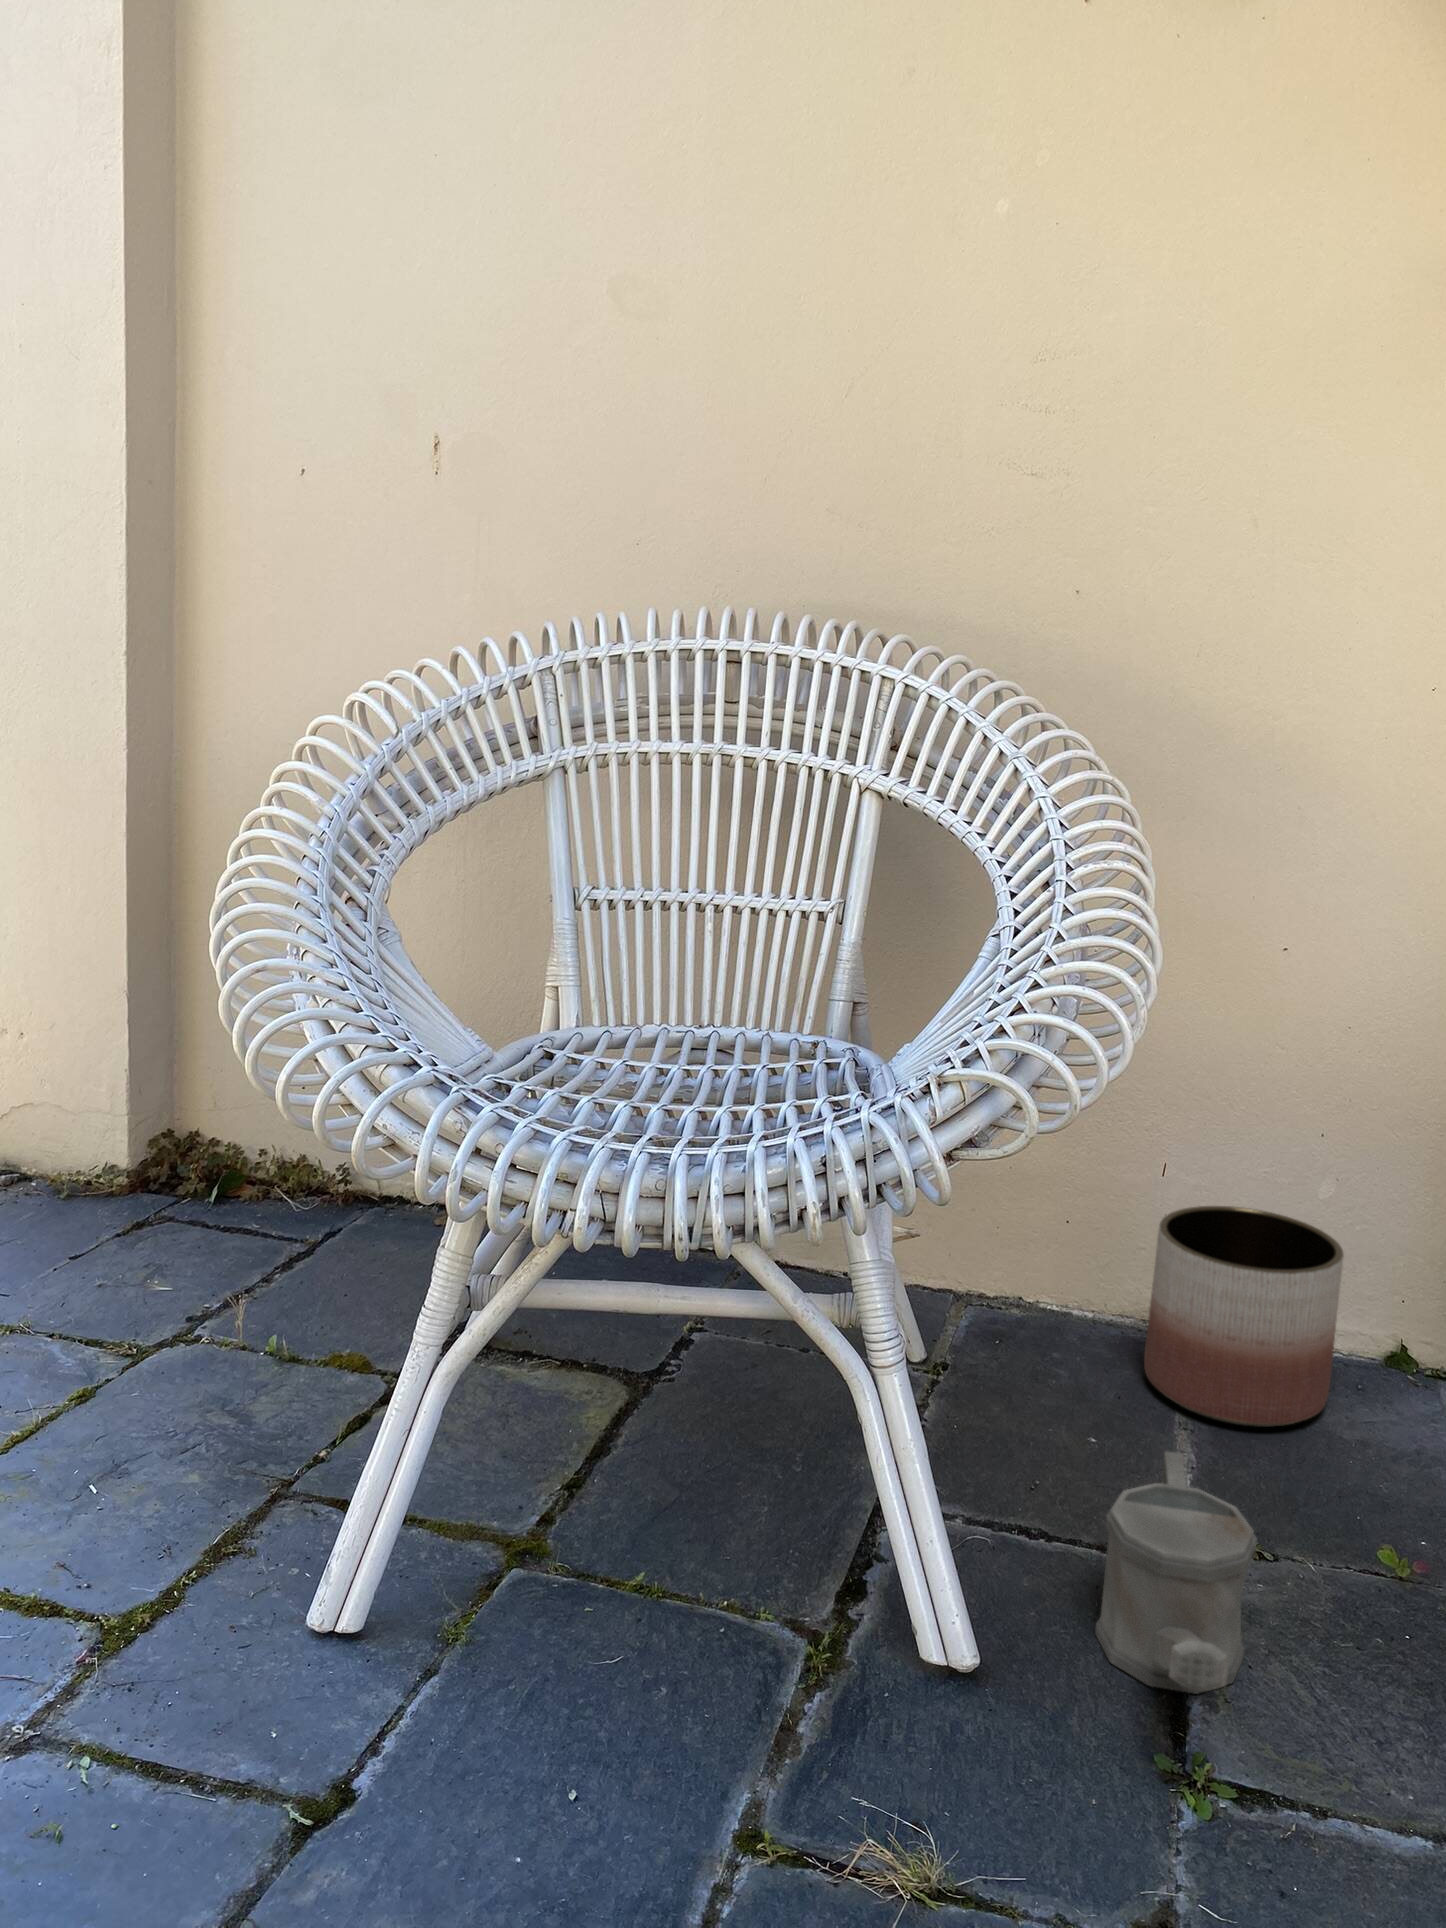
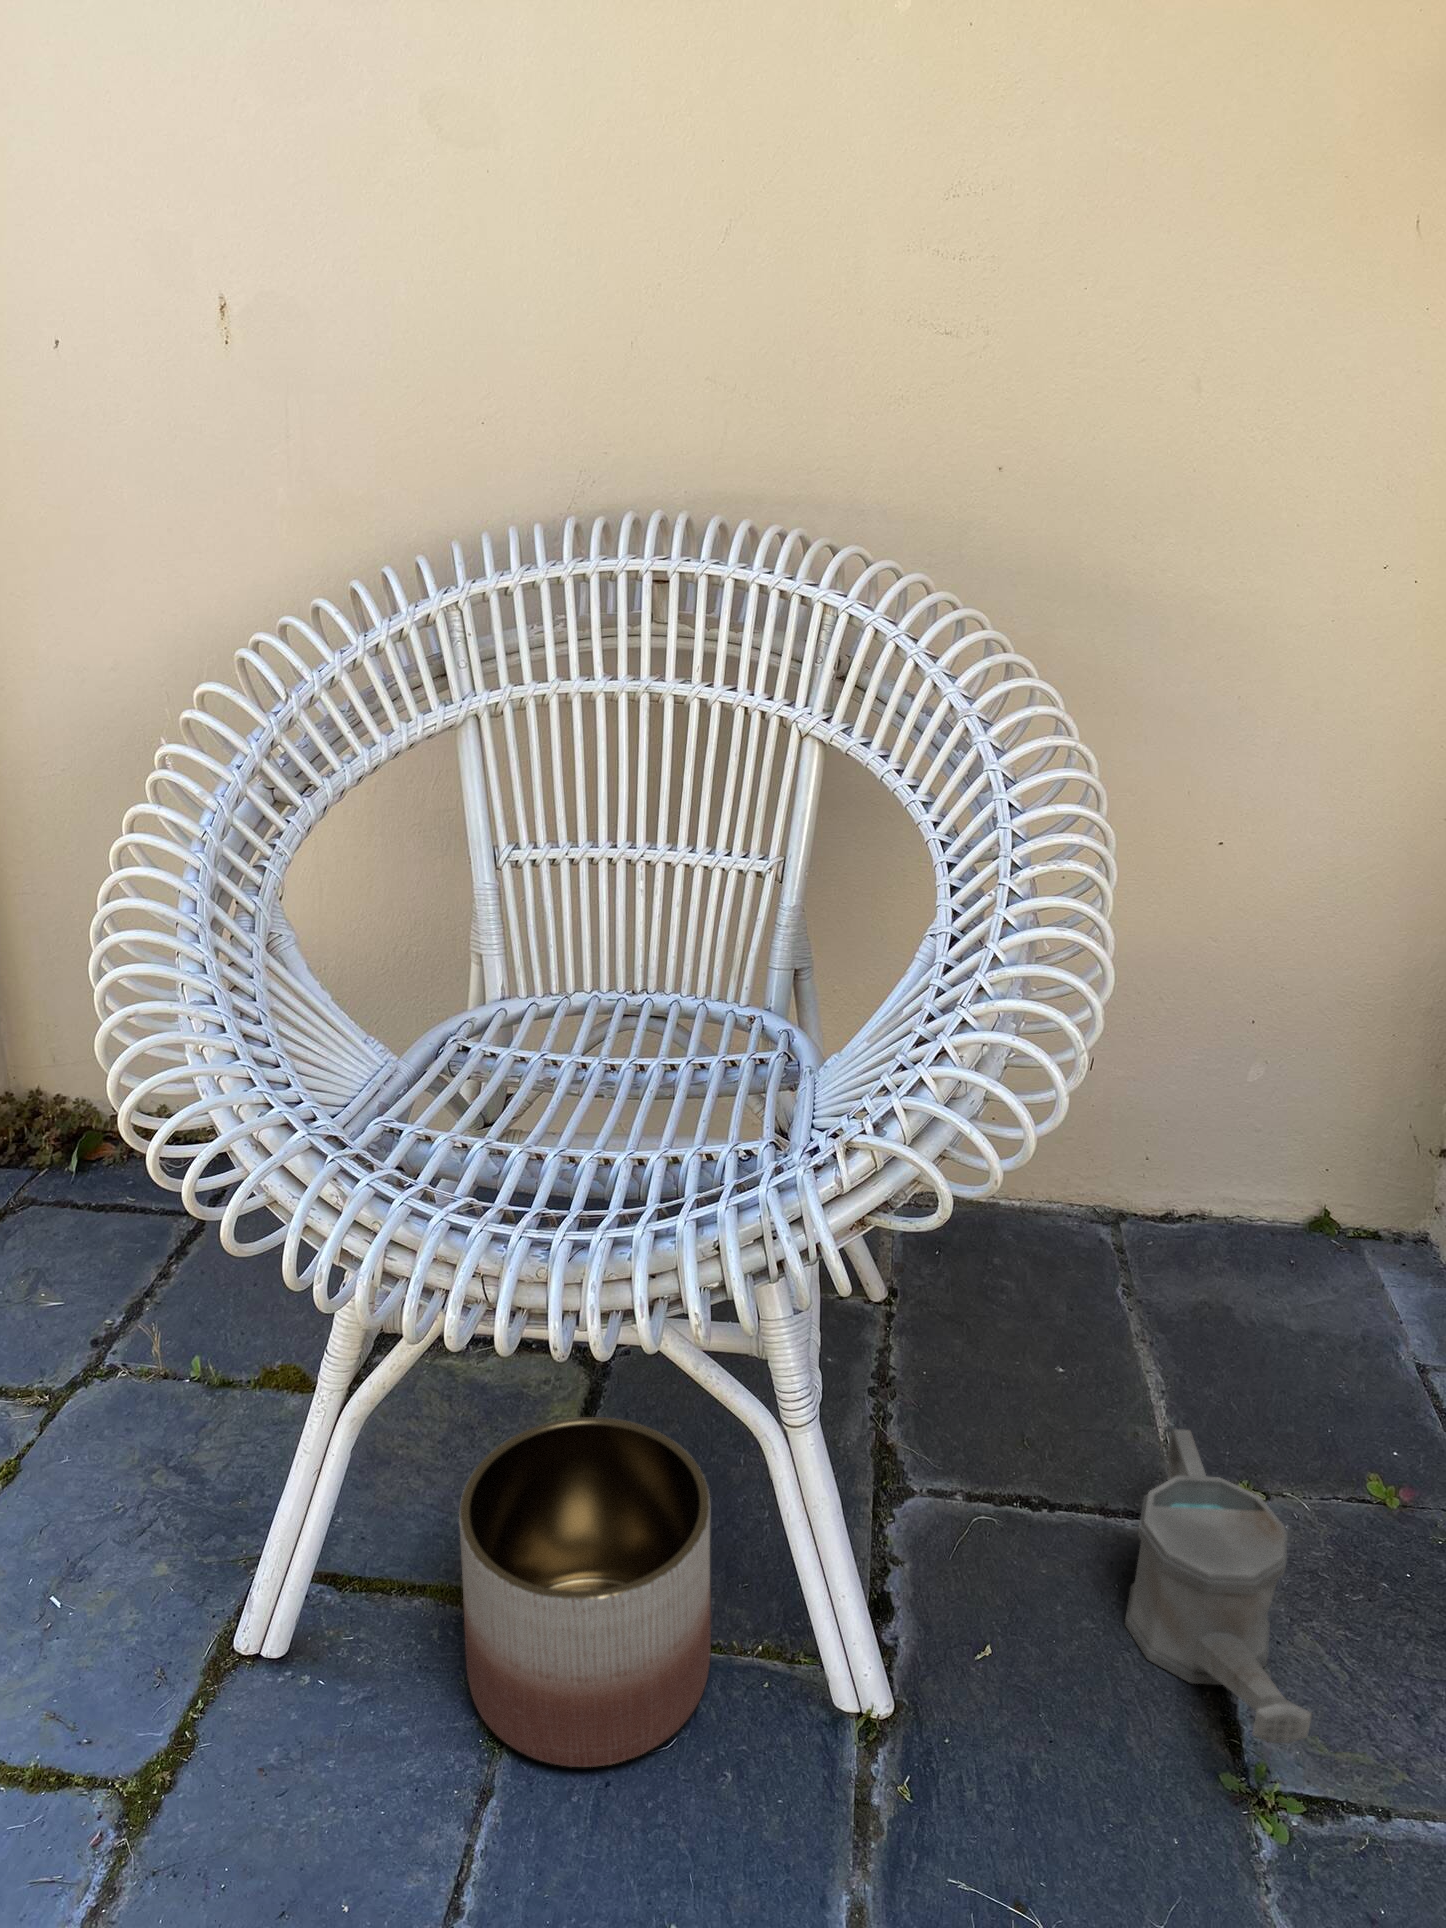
planter: present [1144,1206,1344,1427] -> present [459,1417,711,1767]

